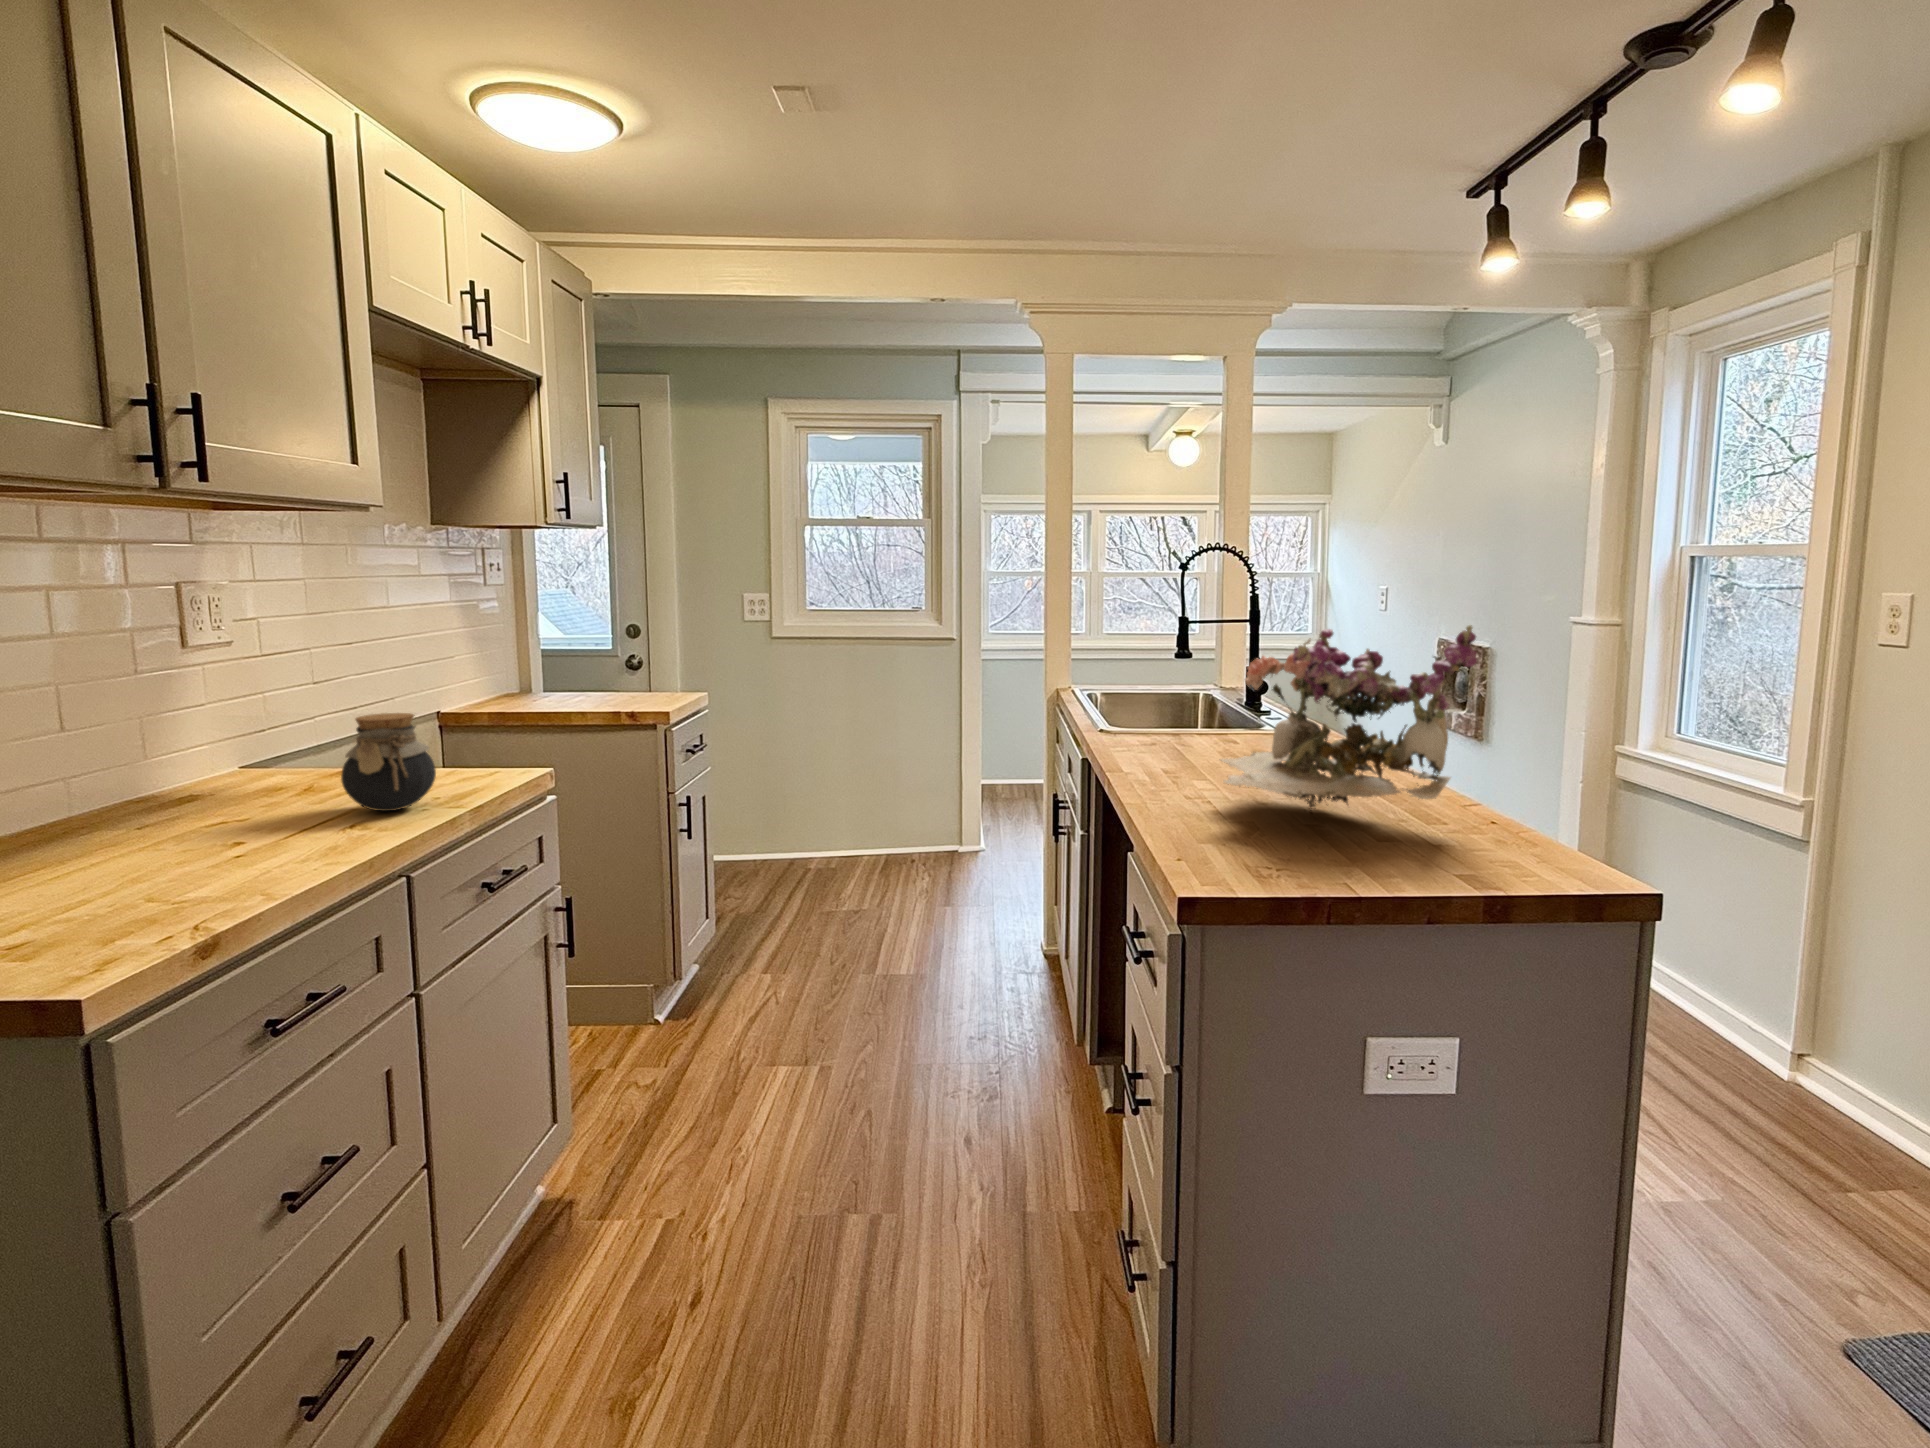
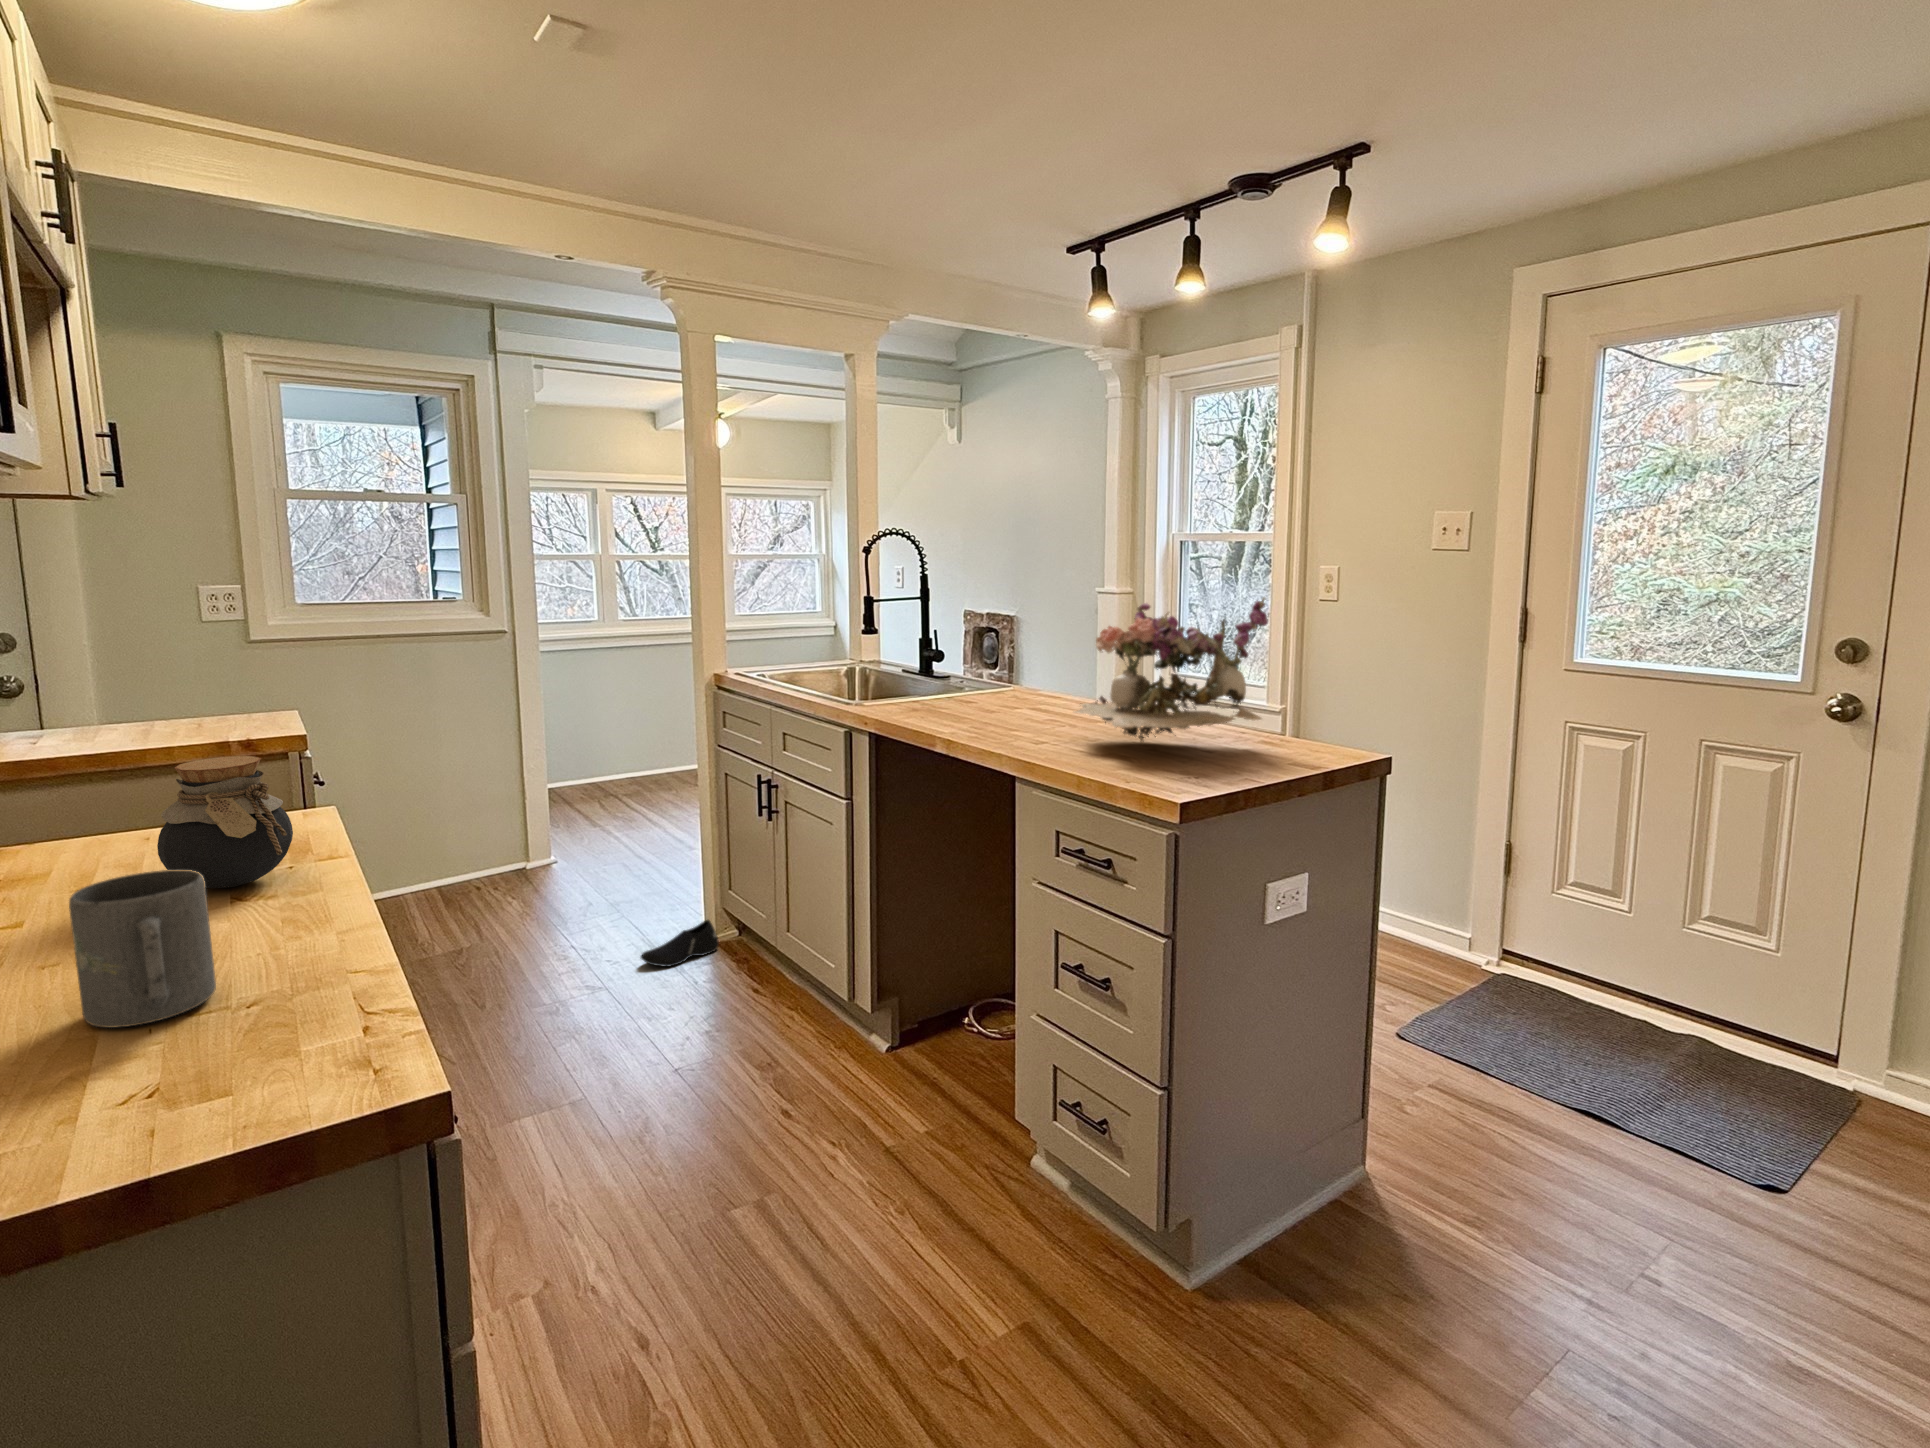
mug: none [109,785,212,892] -> present [69,870,216,1028]
shoe: none [969,929,1044,966] -> present [641,920,719,967]

